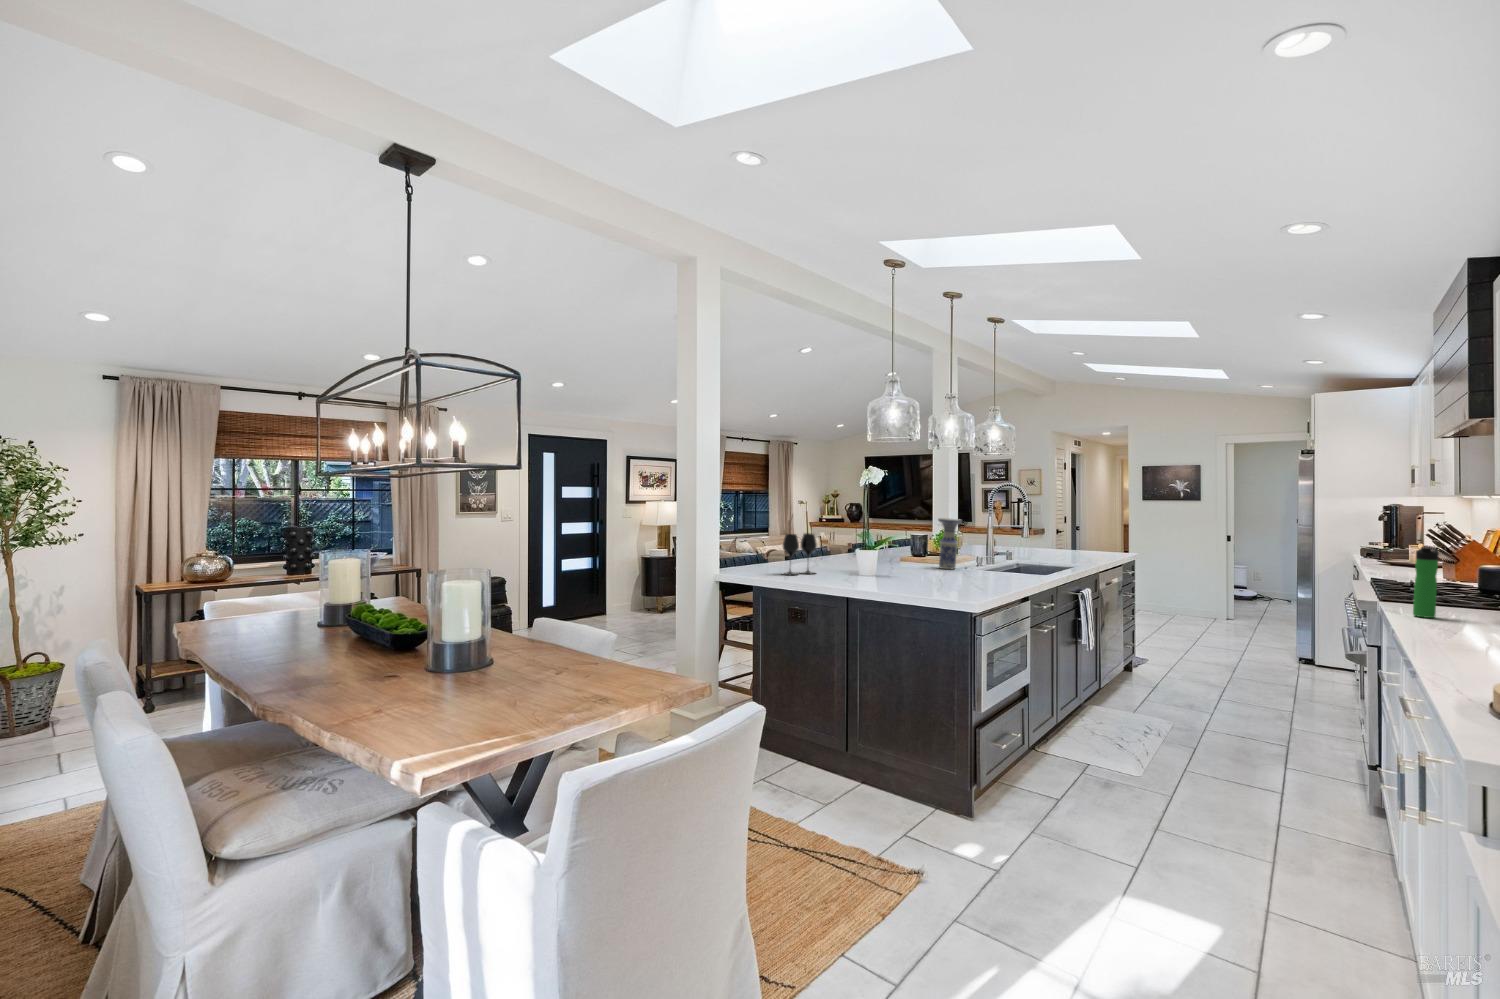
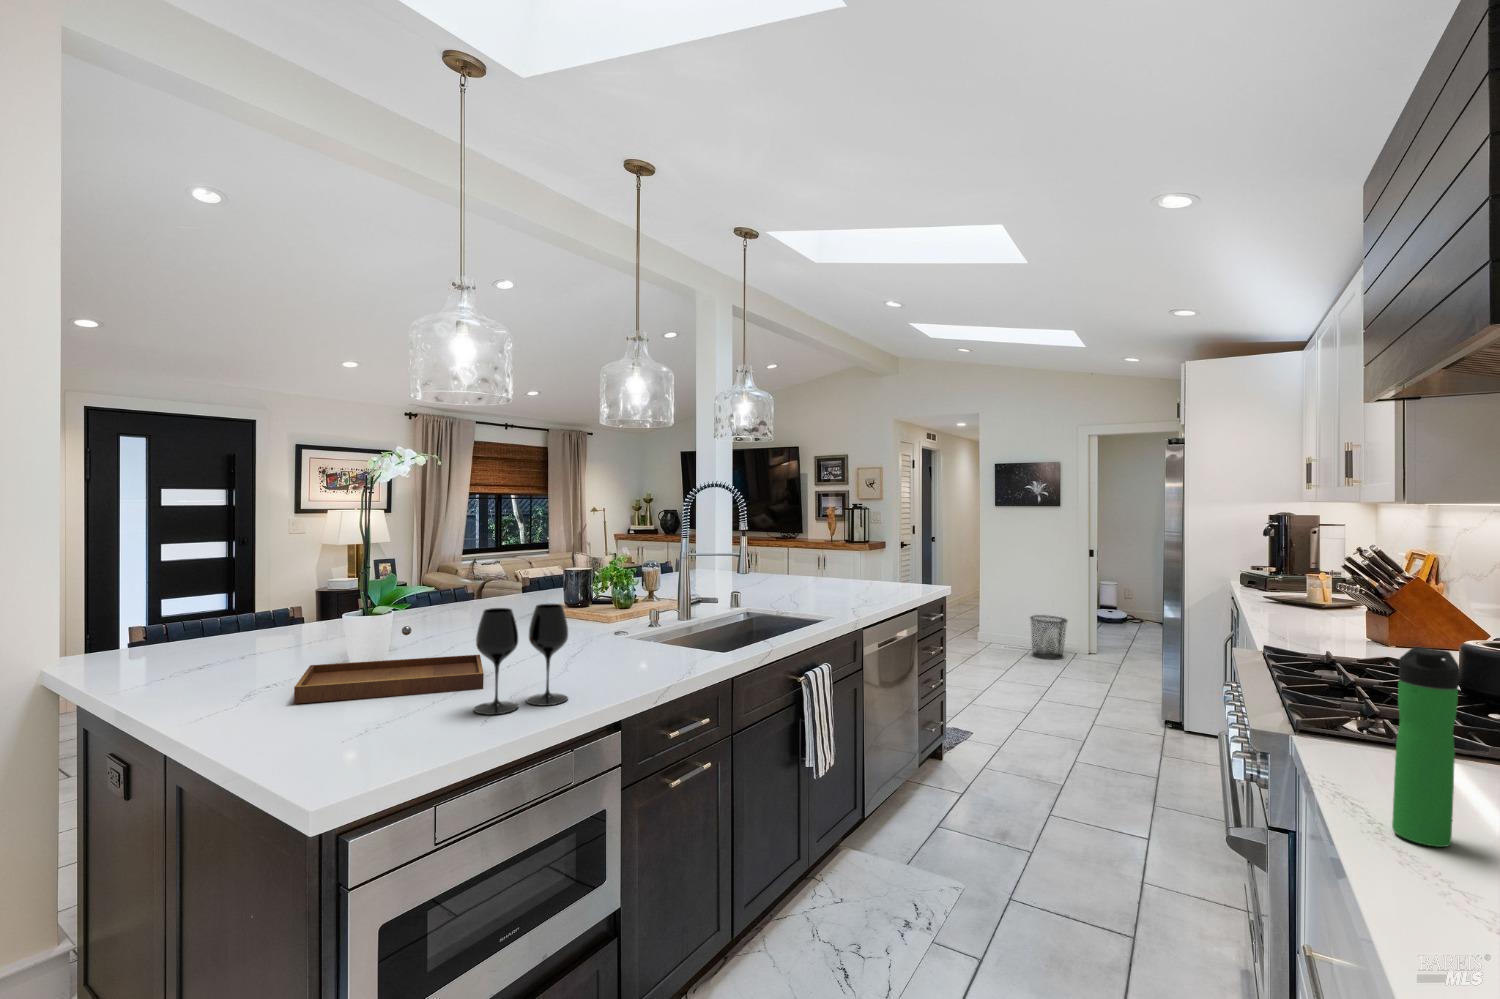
vase: present [938,518,962,569] -> none [566,544,609,637]
wine glass: present [783,533,817,575] -> present [474,604,568,715]
tray: none [858,554,947,585] -> present [294,626,484,704]
waste bin: none [1176,587,1209,621] -> present [1030,615,1067,660]

